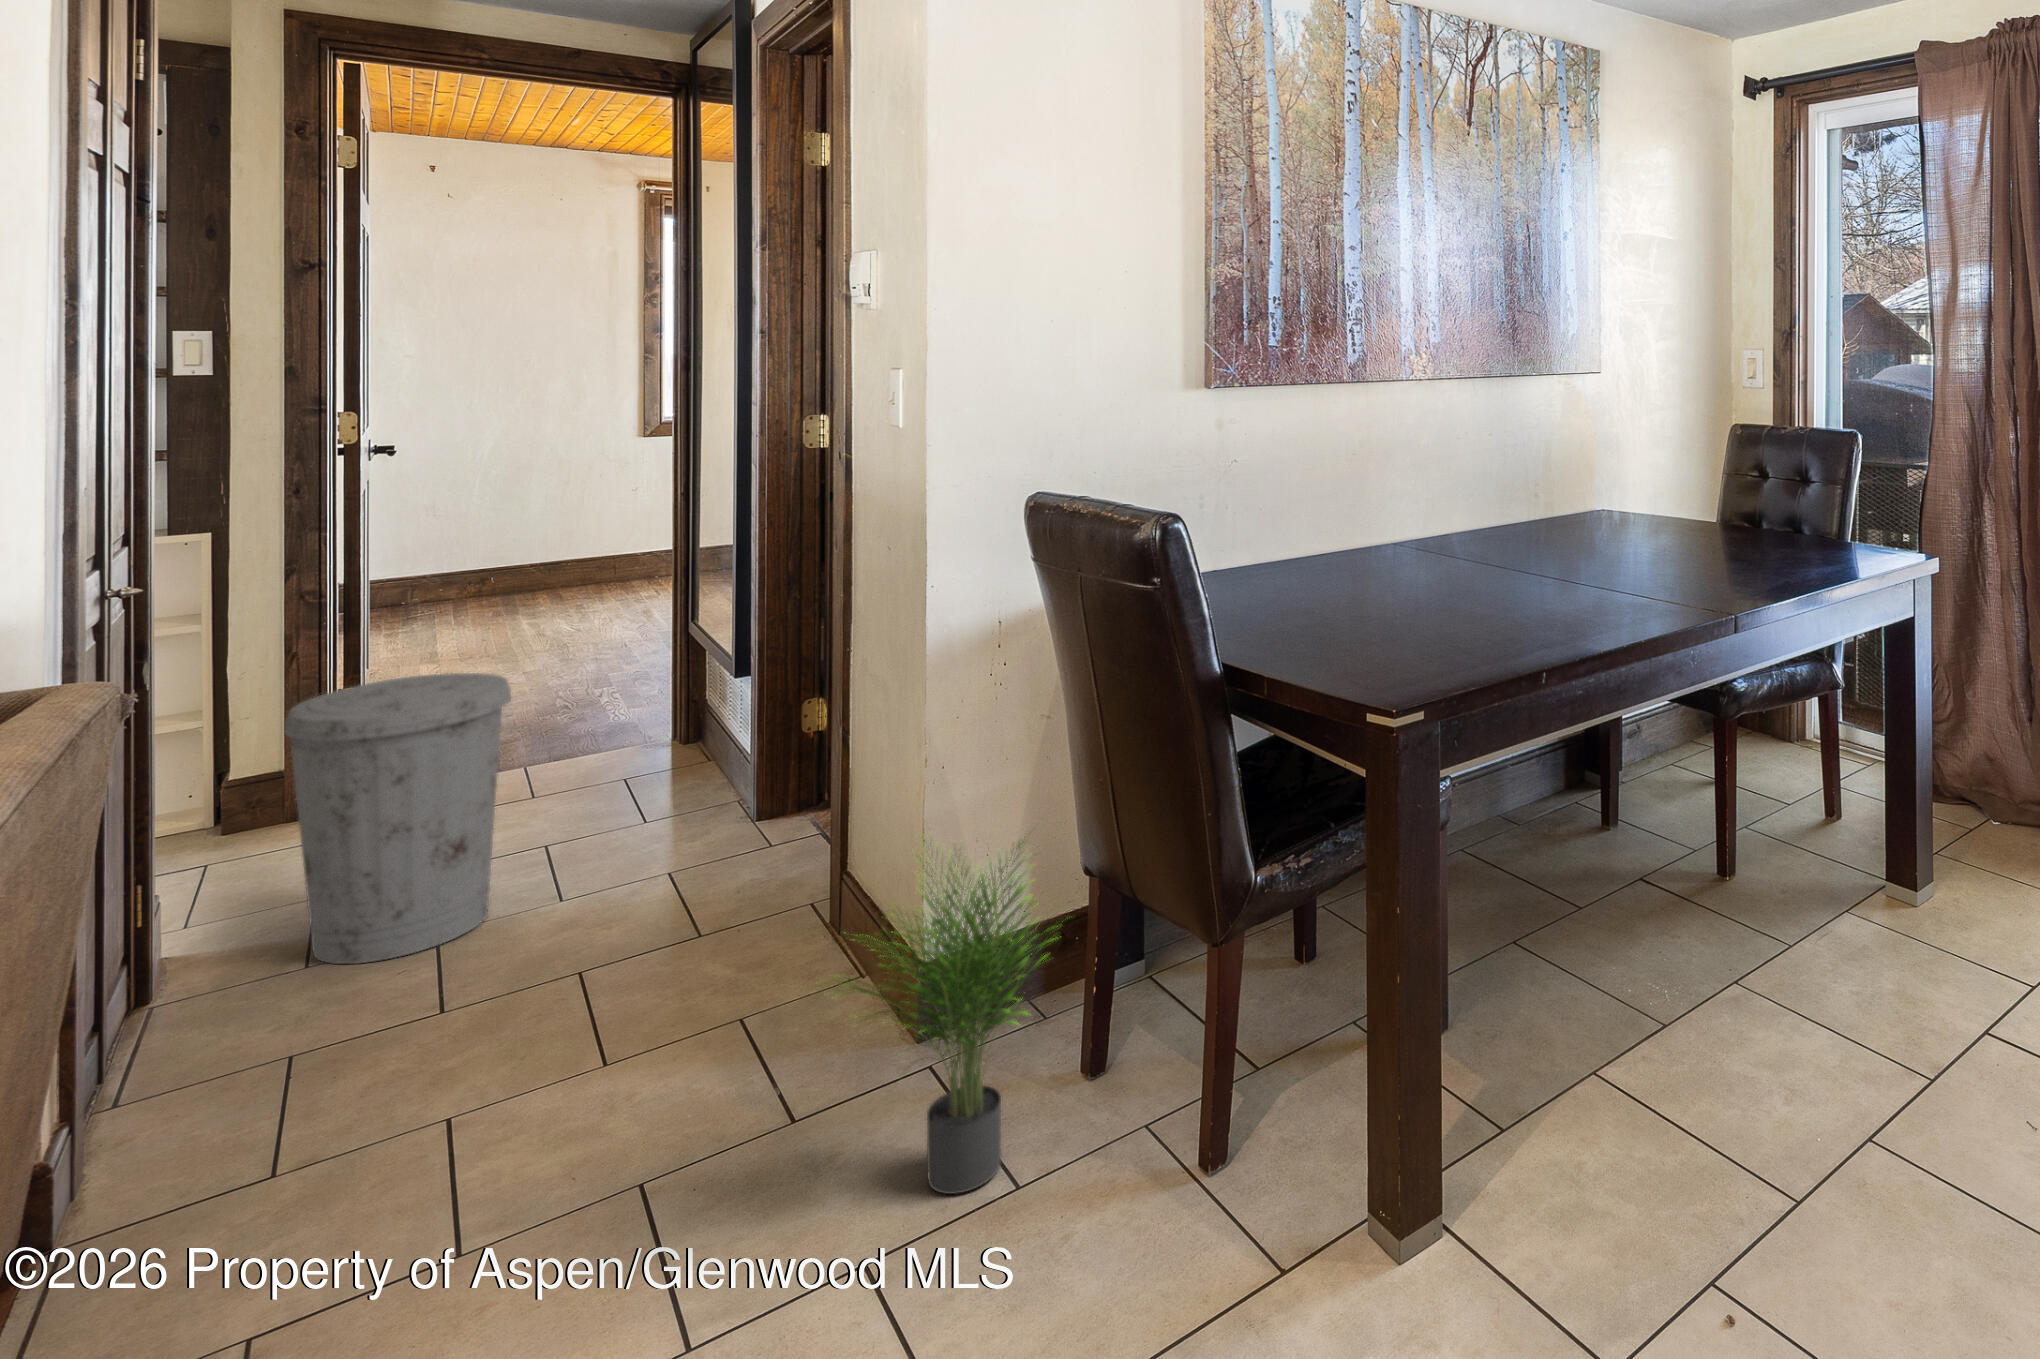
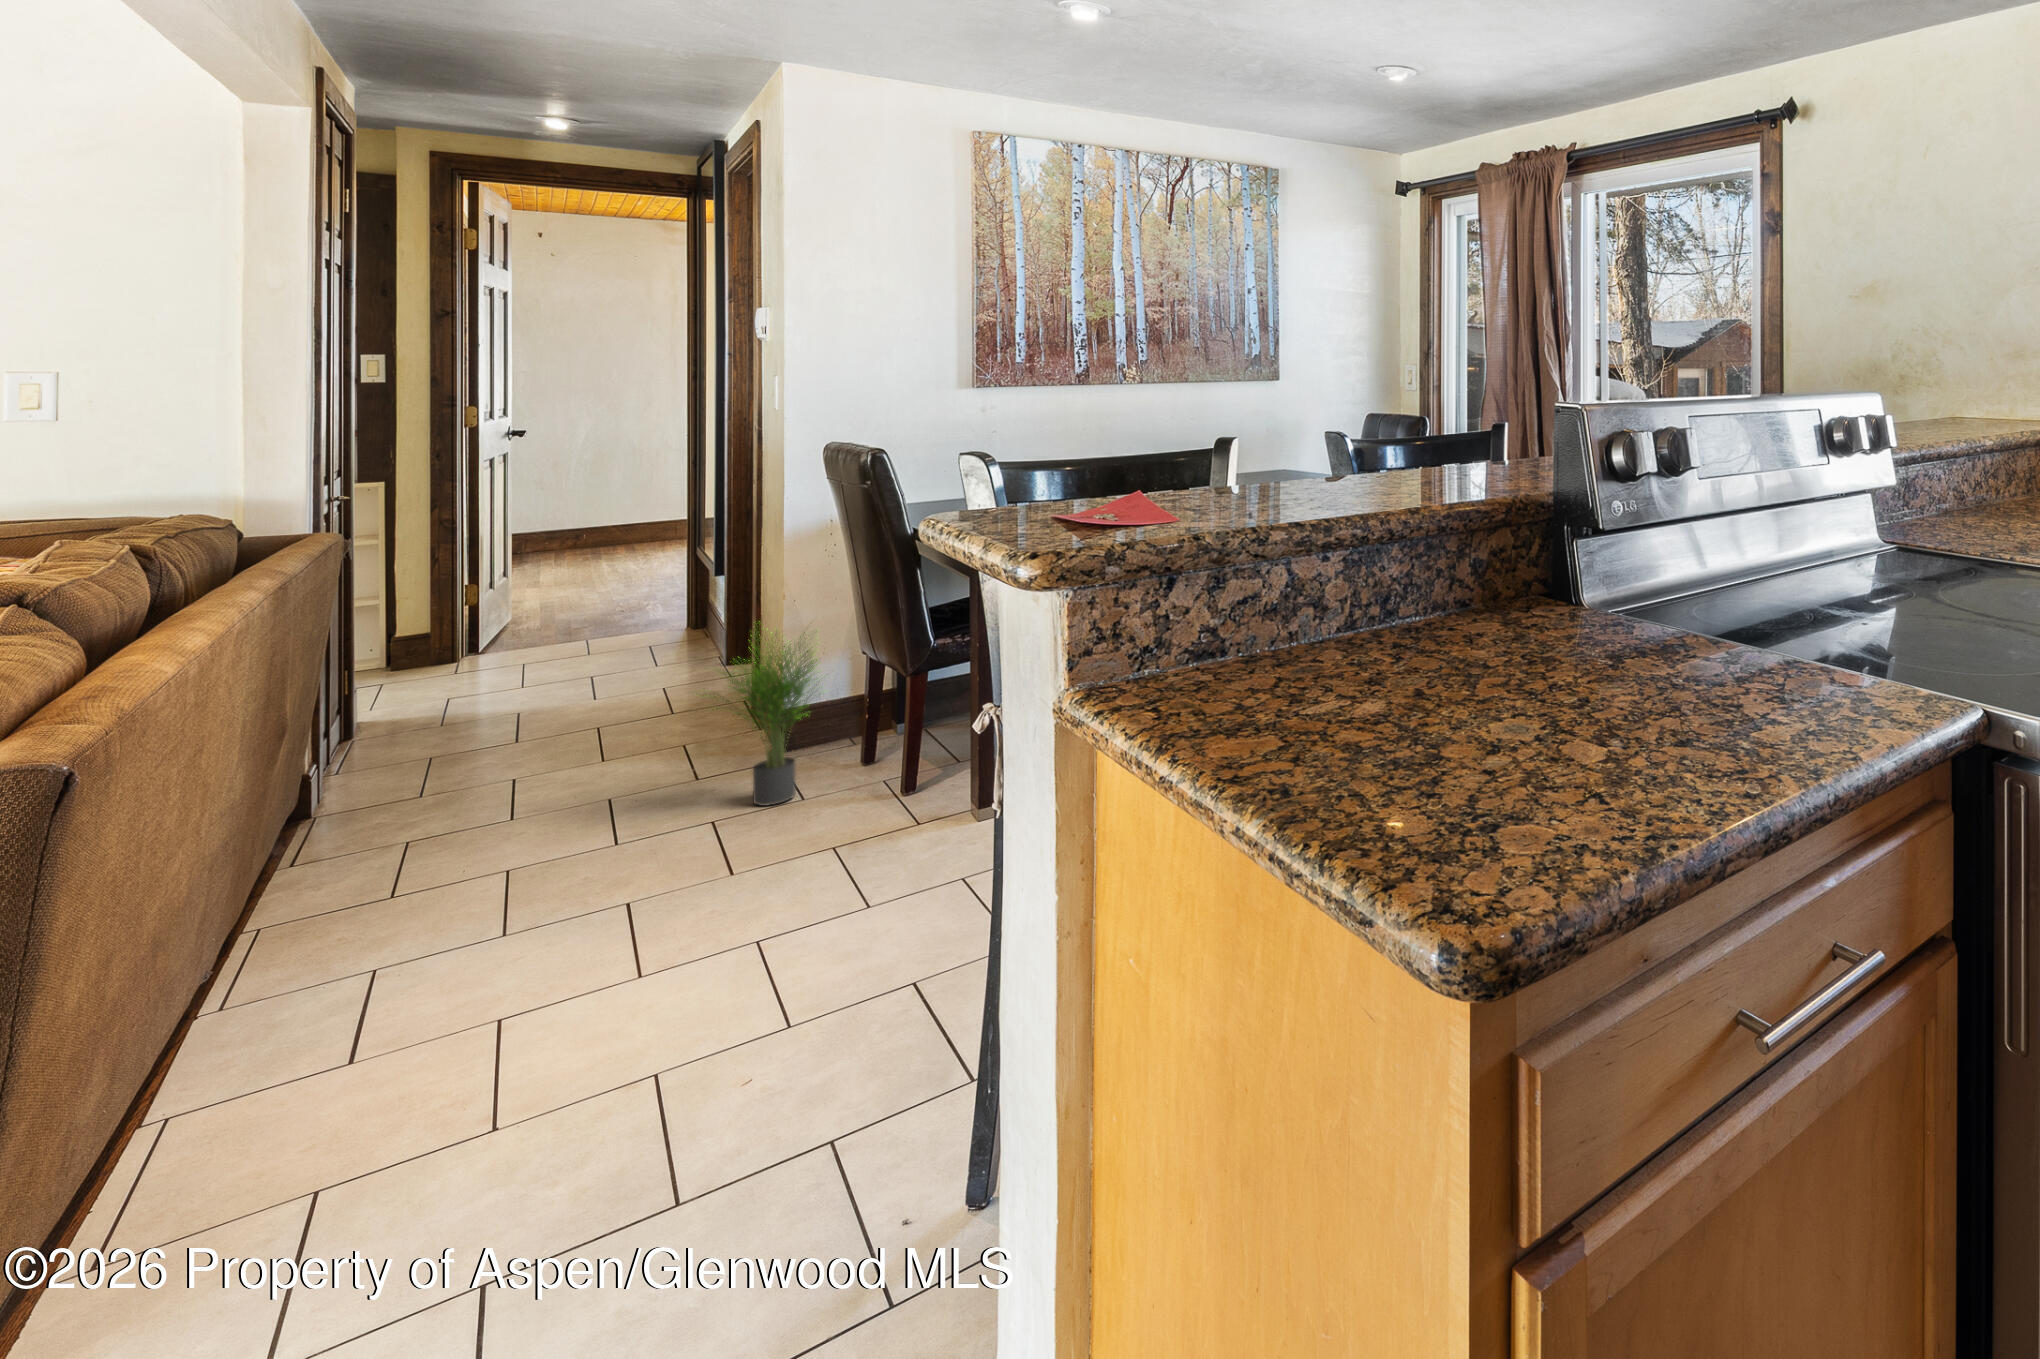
trash can: present [285,673,511,964] -> none [427,562,561,723]

